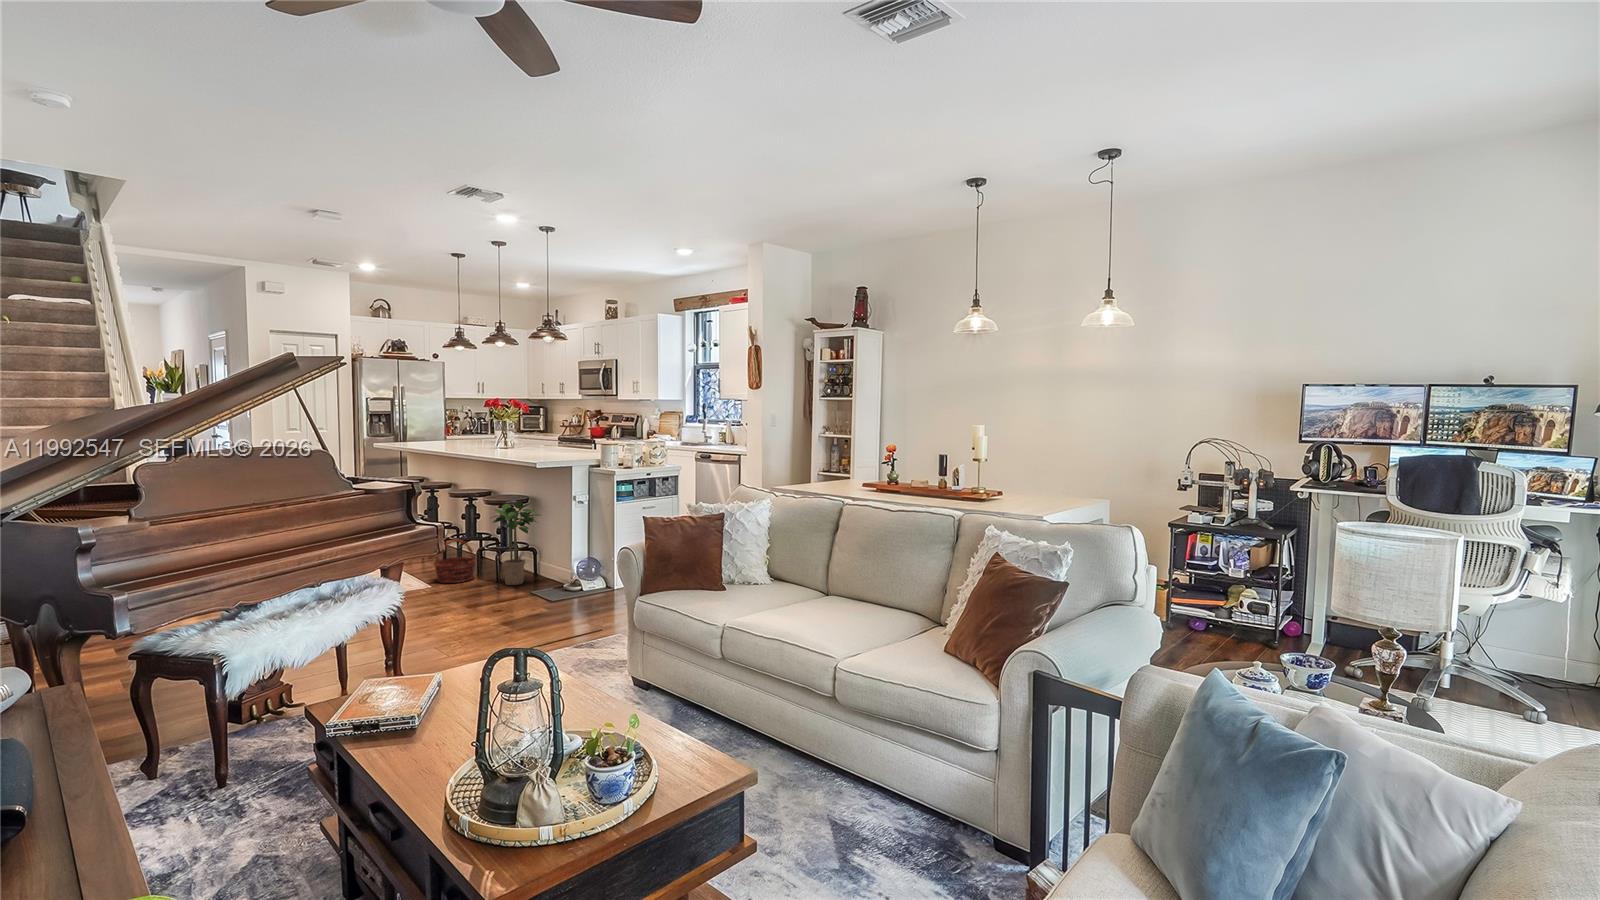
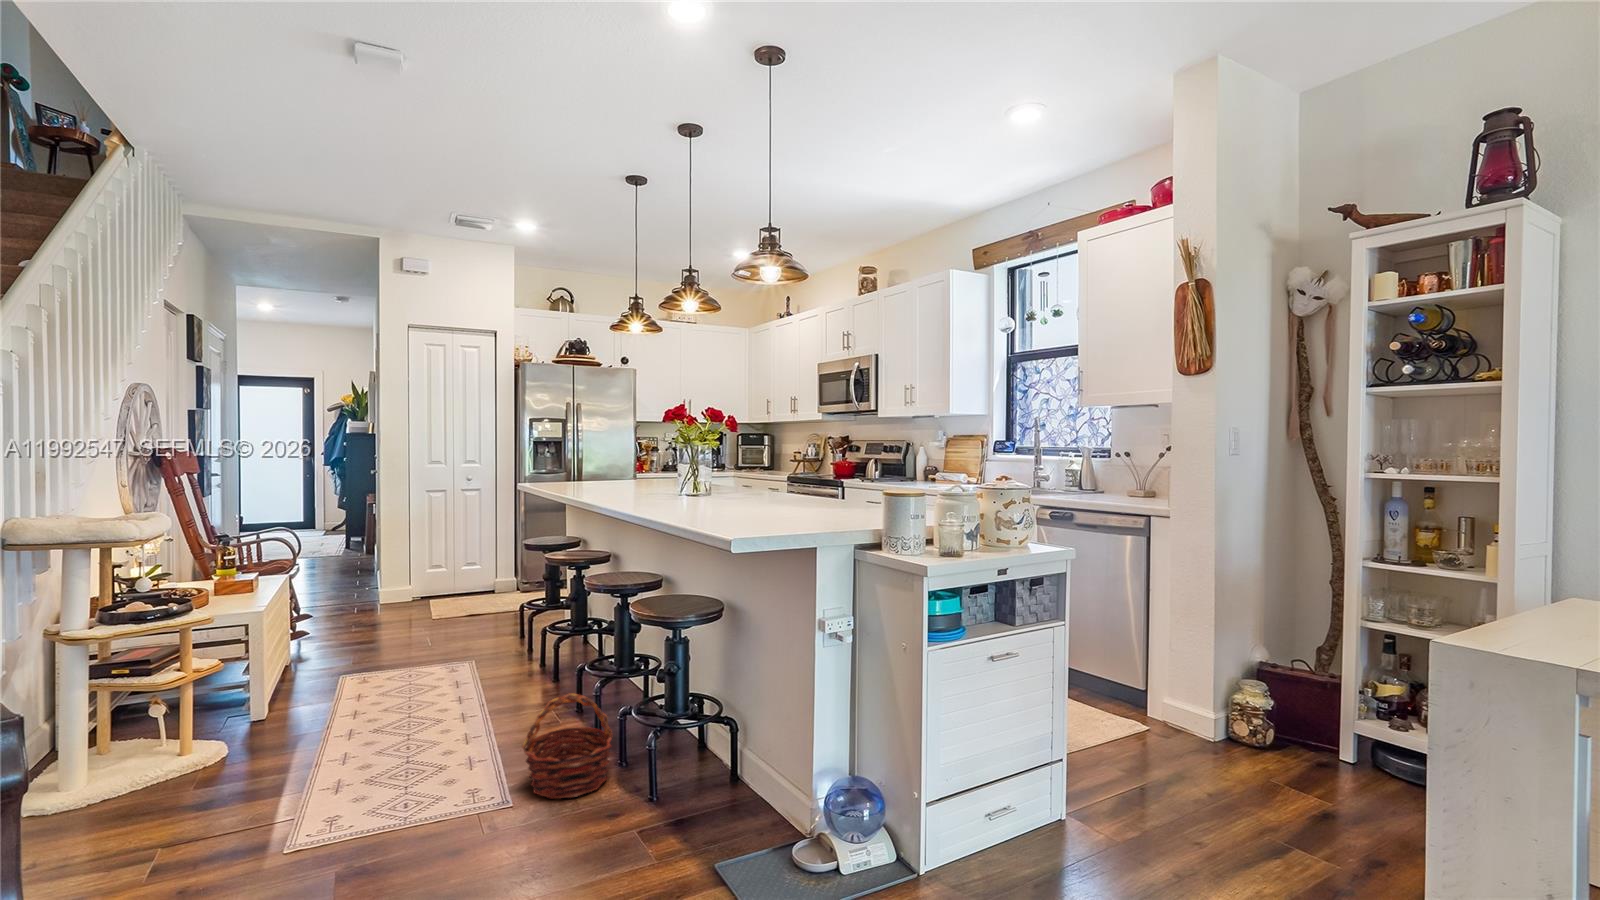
potted plant: present [491,502,541,585] -> none [631,624,747,827]

